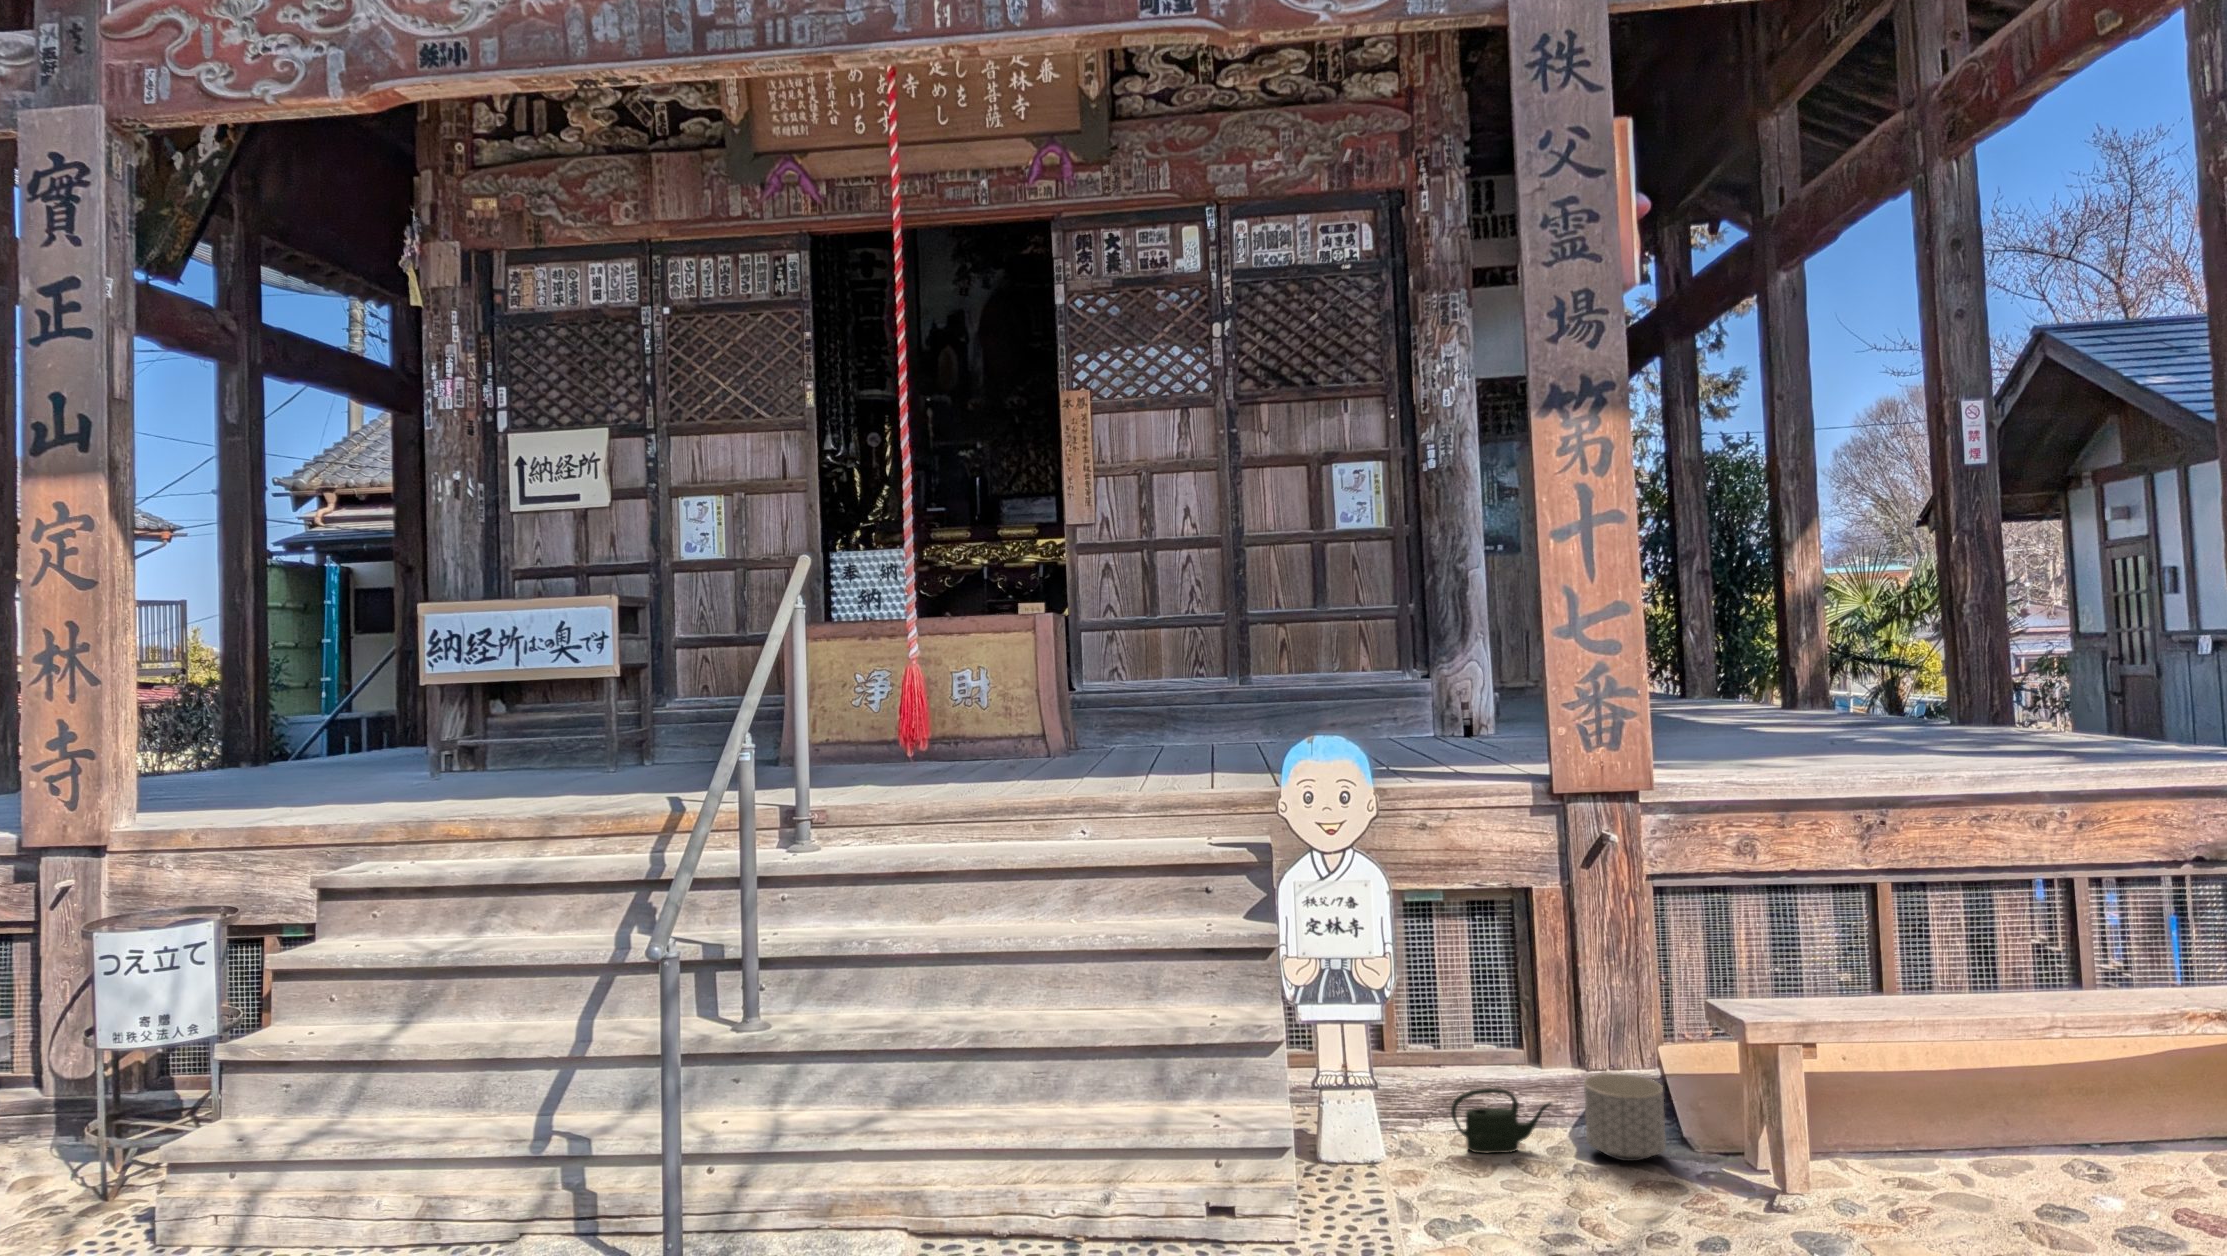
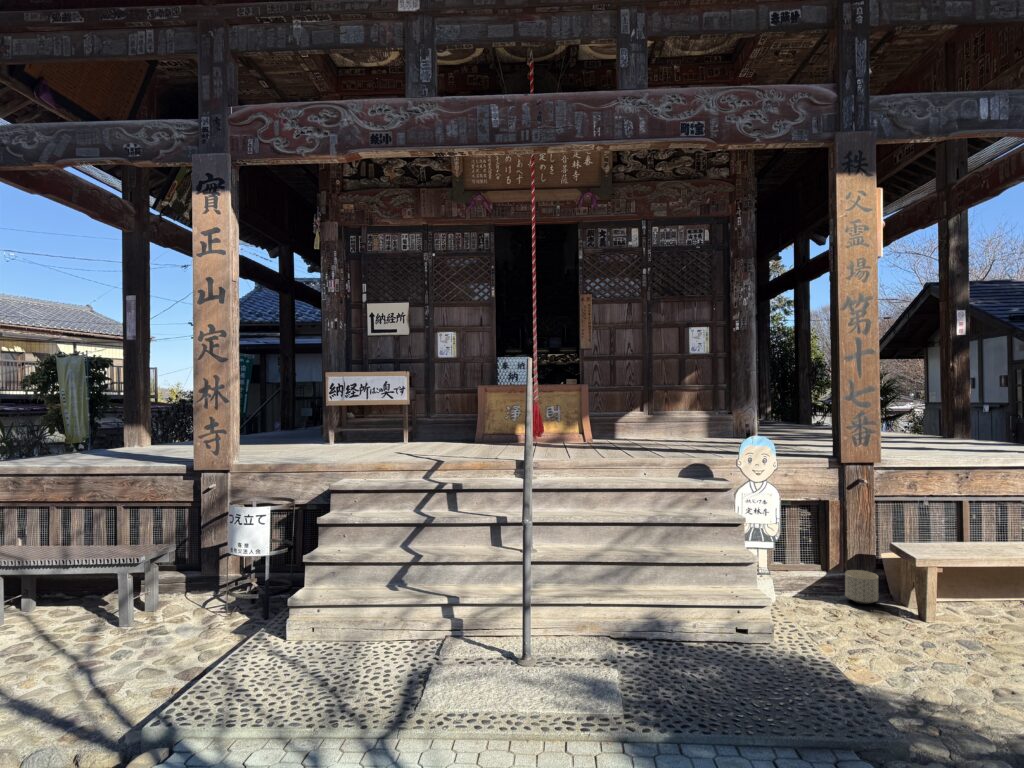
watering can: present [1451,1088,1552,1153] -> none [792,575,832,601]

